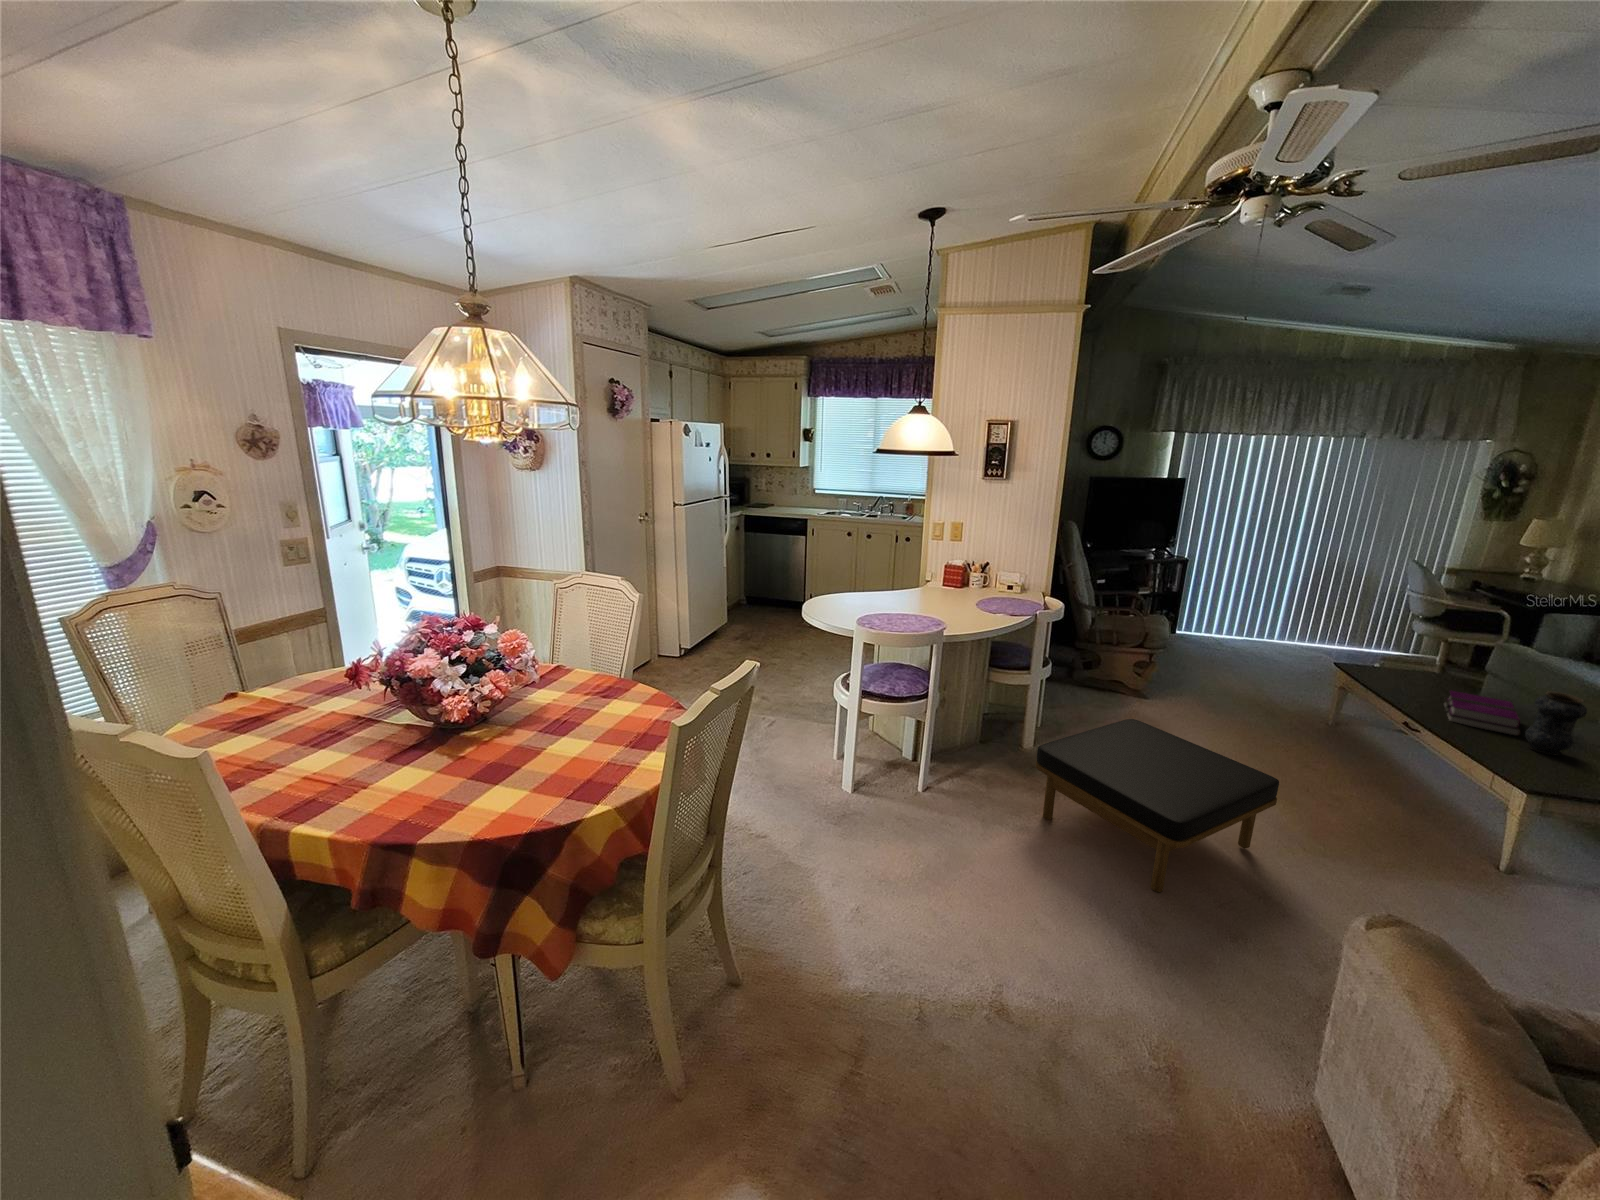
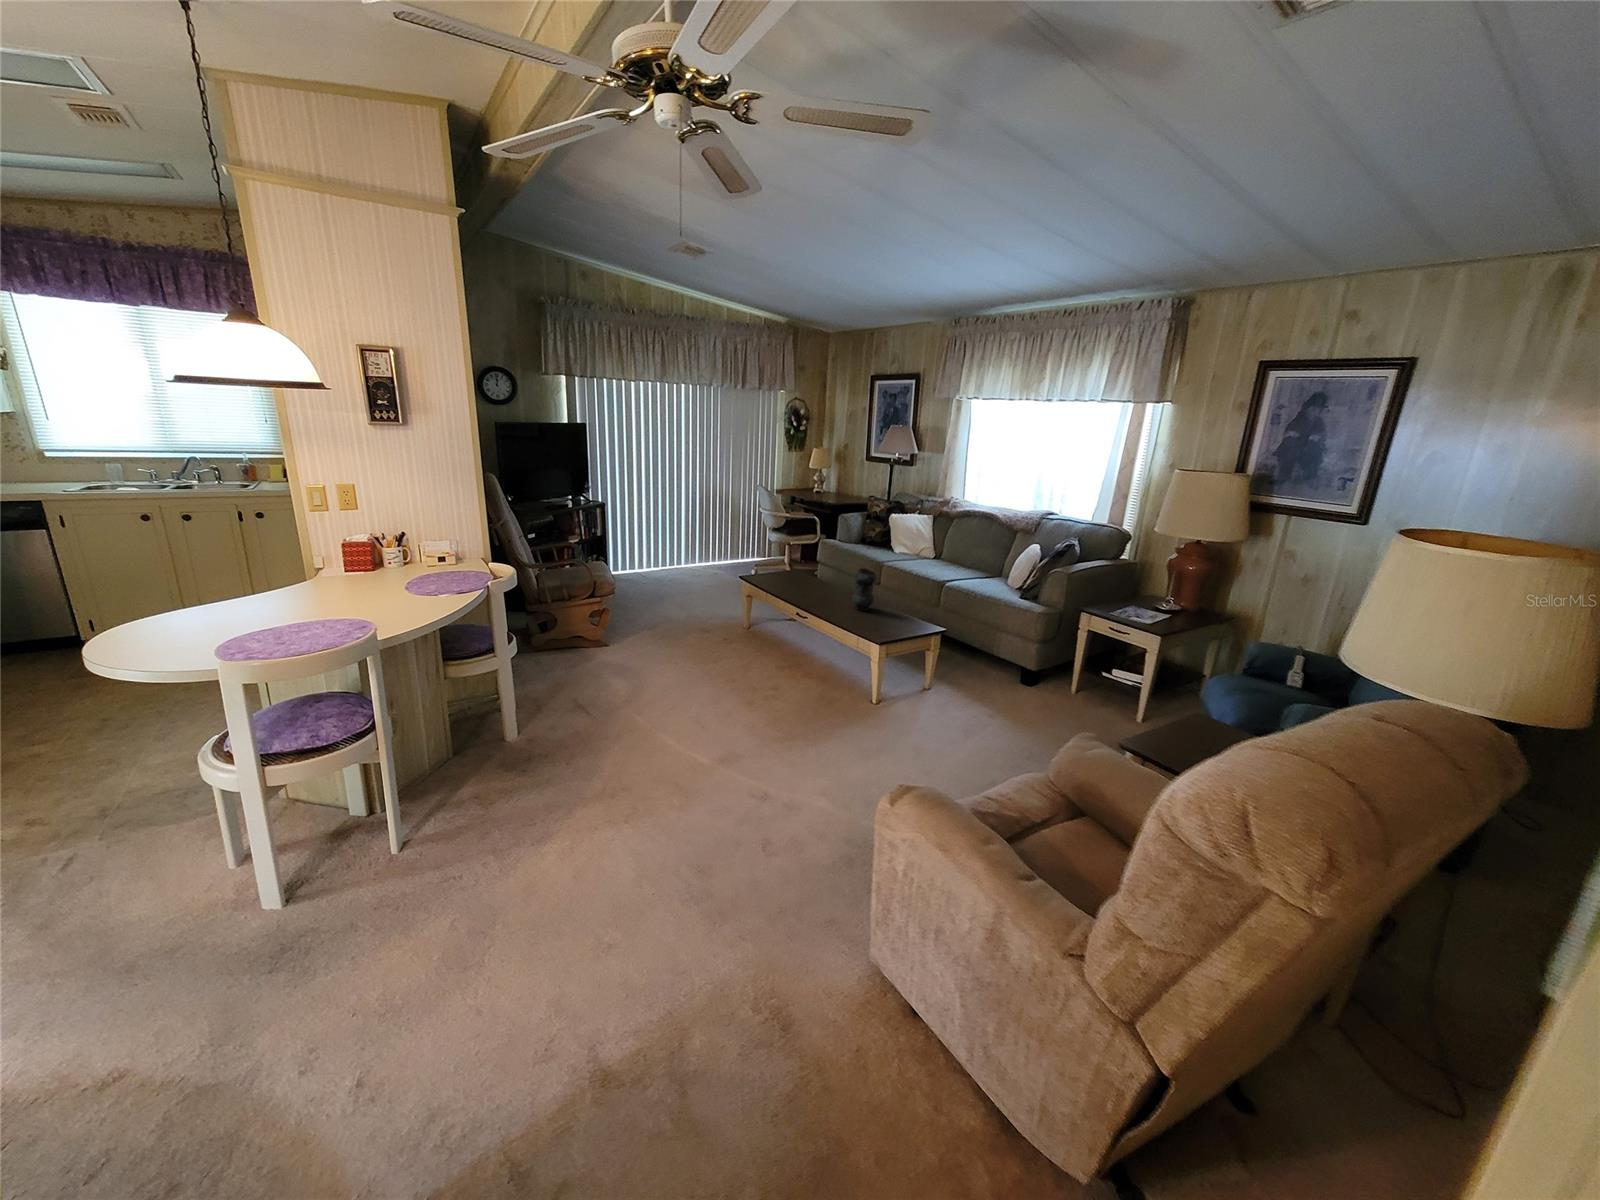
hardback book: present [1443,691,1521,736] -> none [807,580,849,604]
ottoman: present [1036,719,1279,892] -> none [532,671,743,829]

